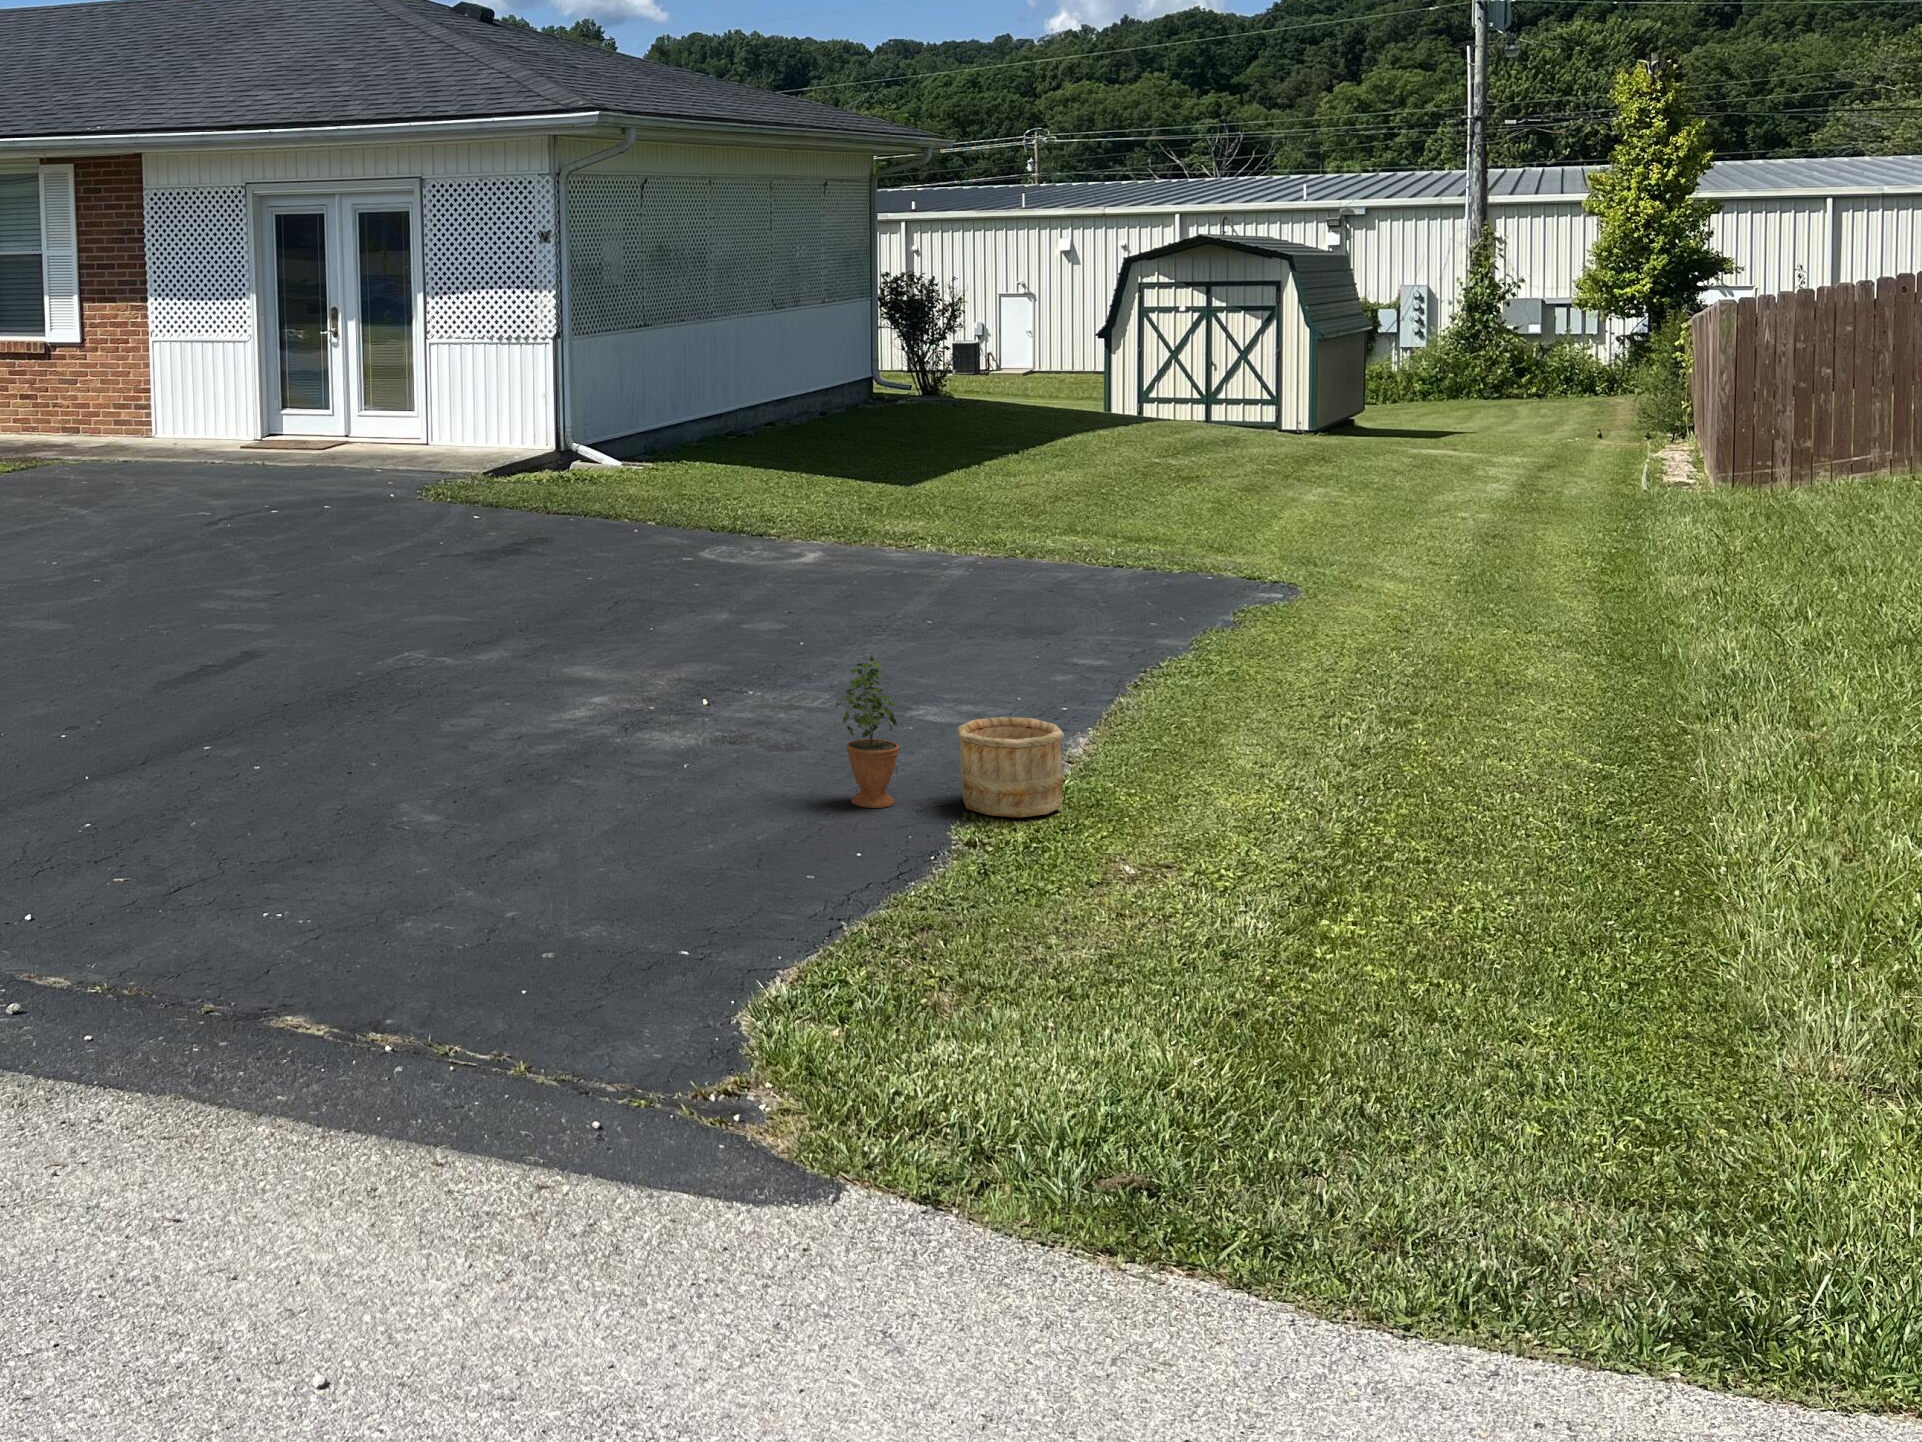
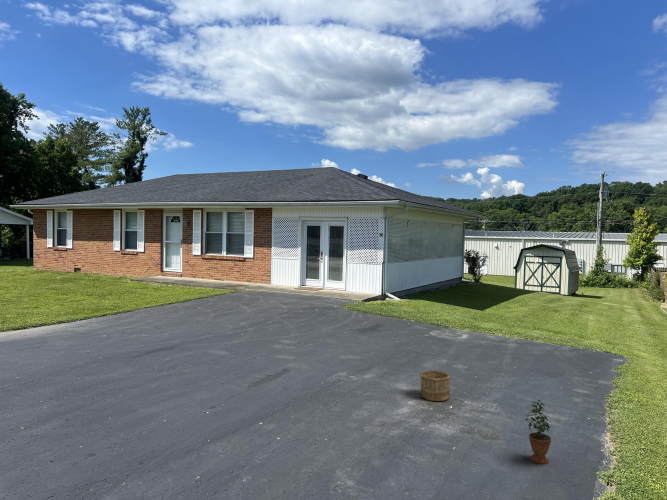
wooden bucket: present [957,717,1064,818] -> present [420,370,450,401]

